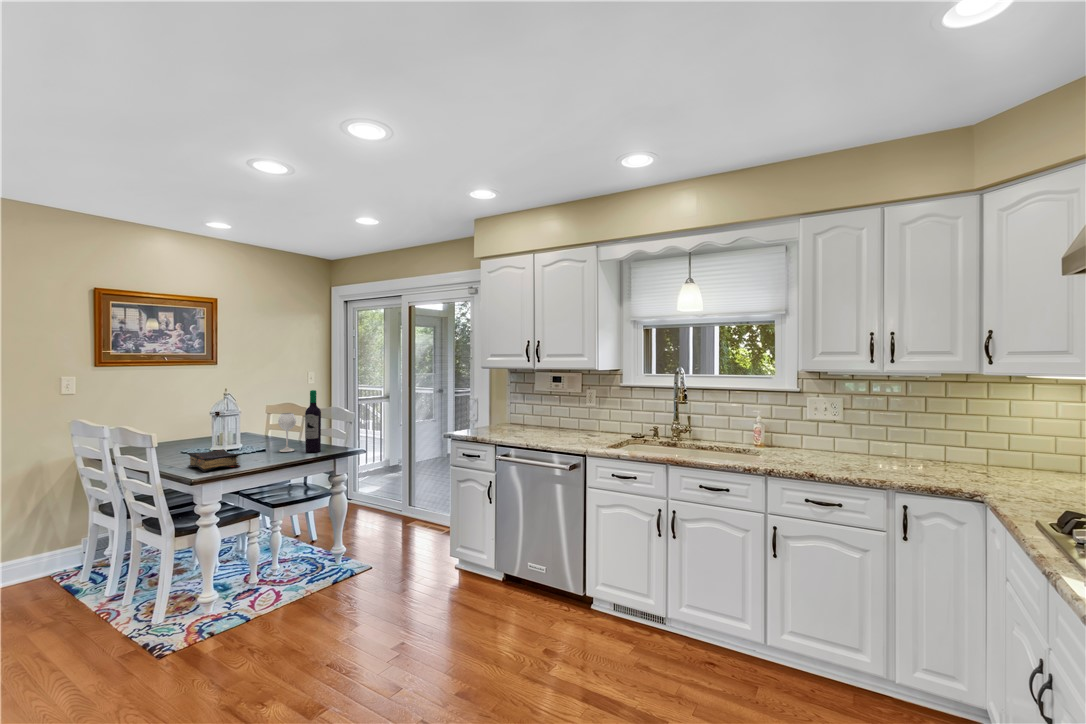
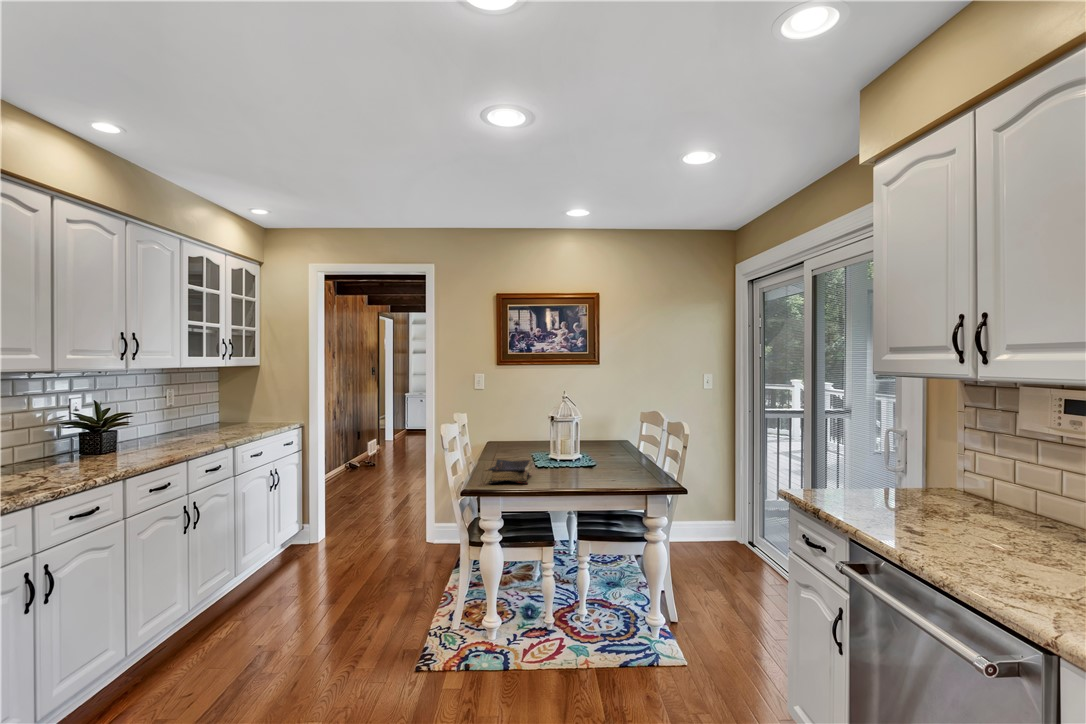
wine bottle: present [278,390,321,452] -> none [596,399,637,480]

